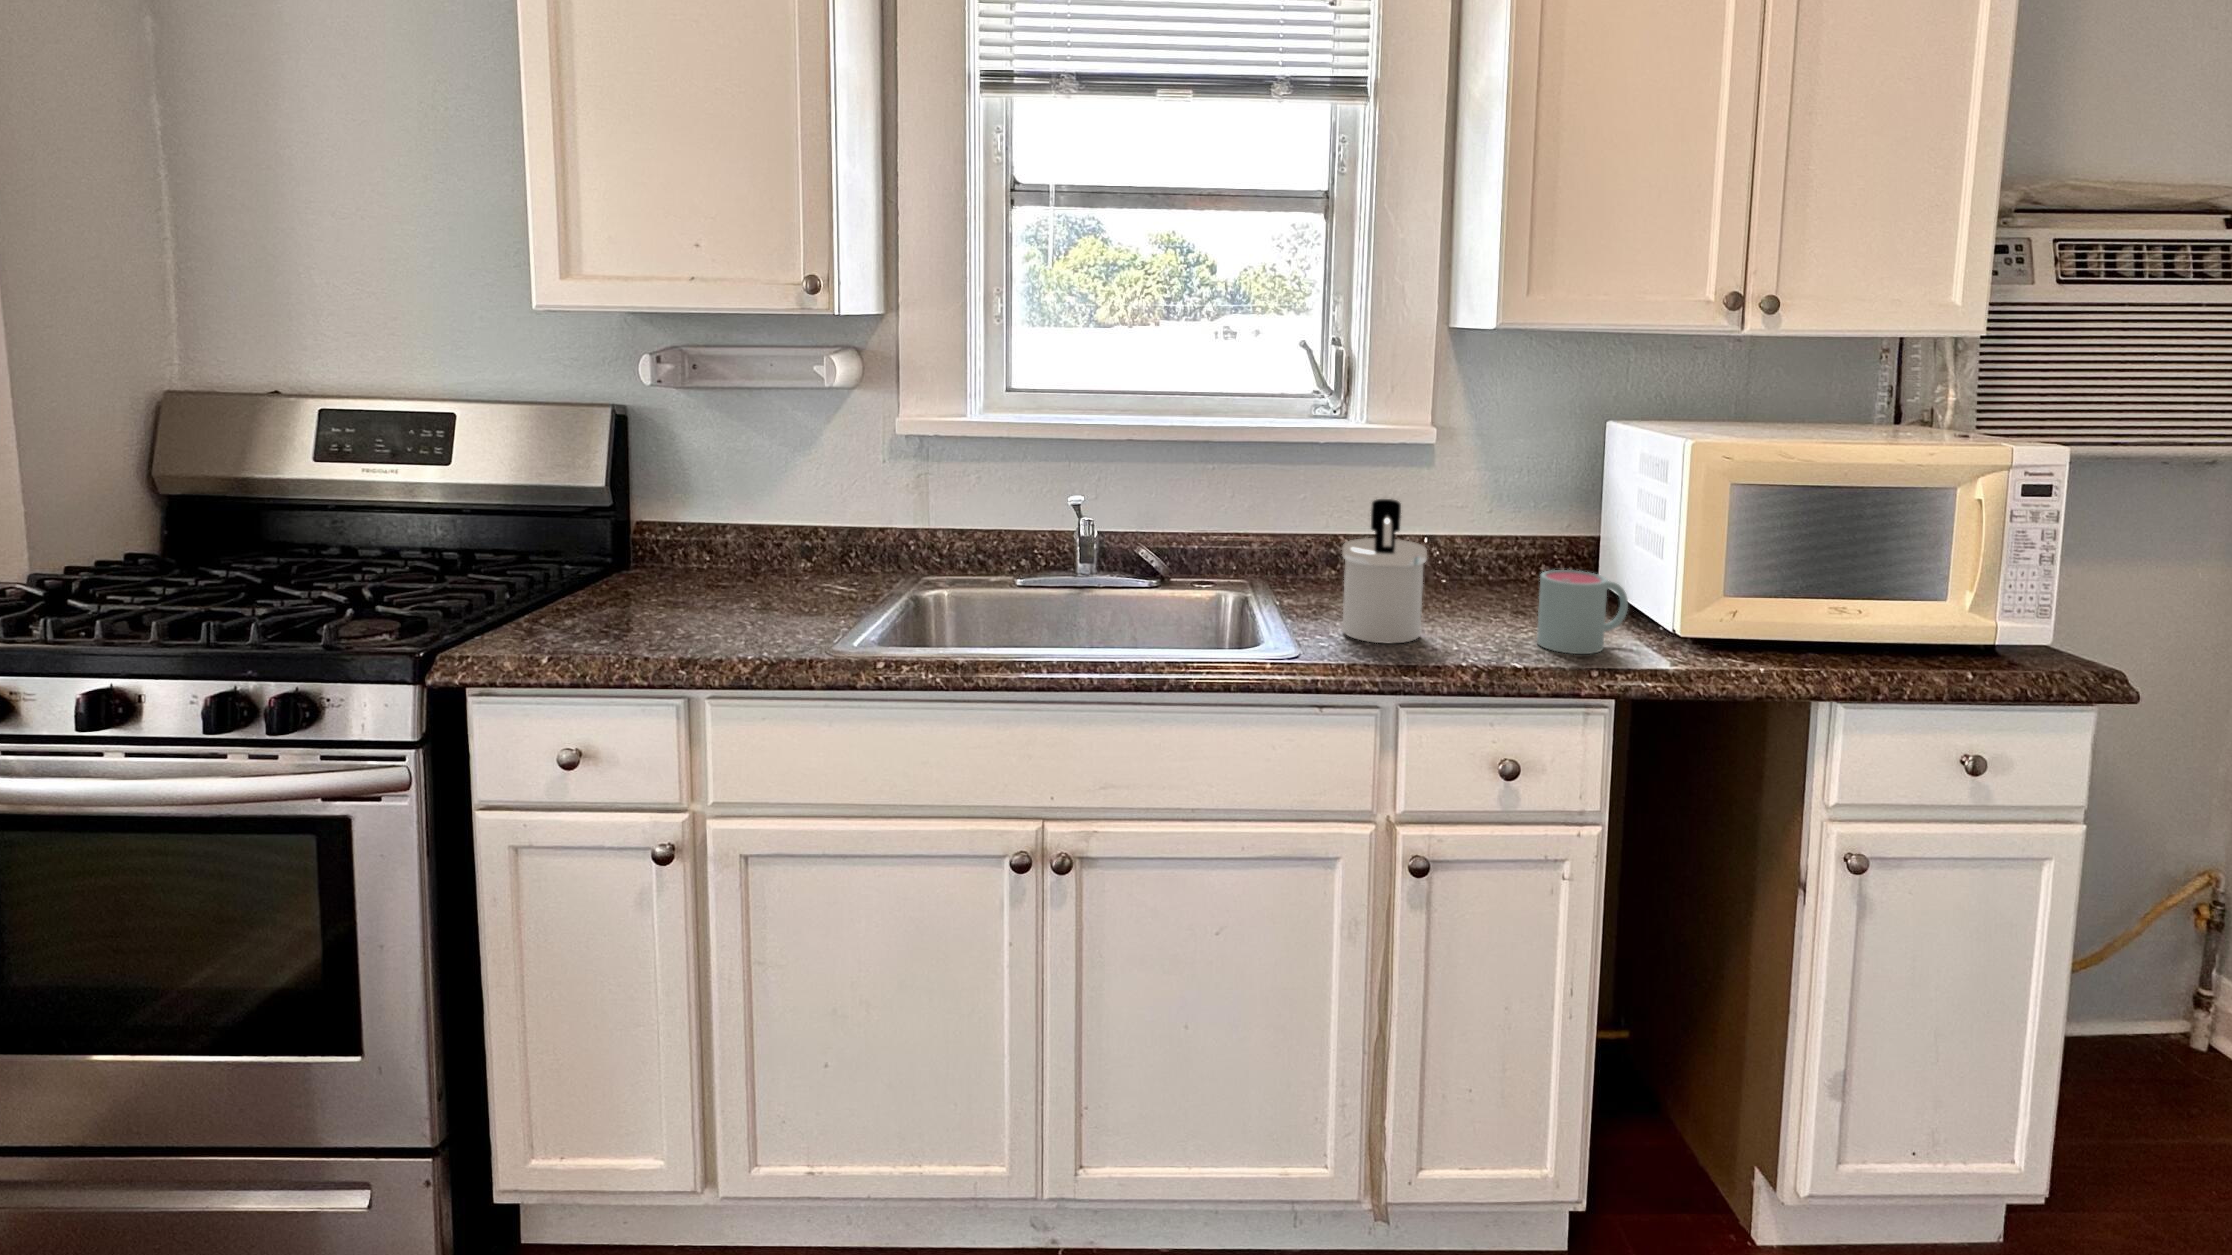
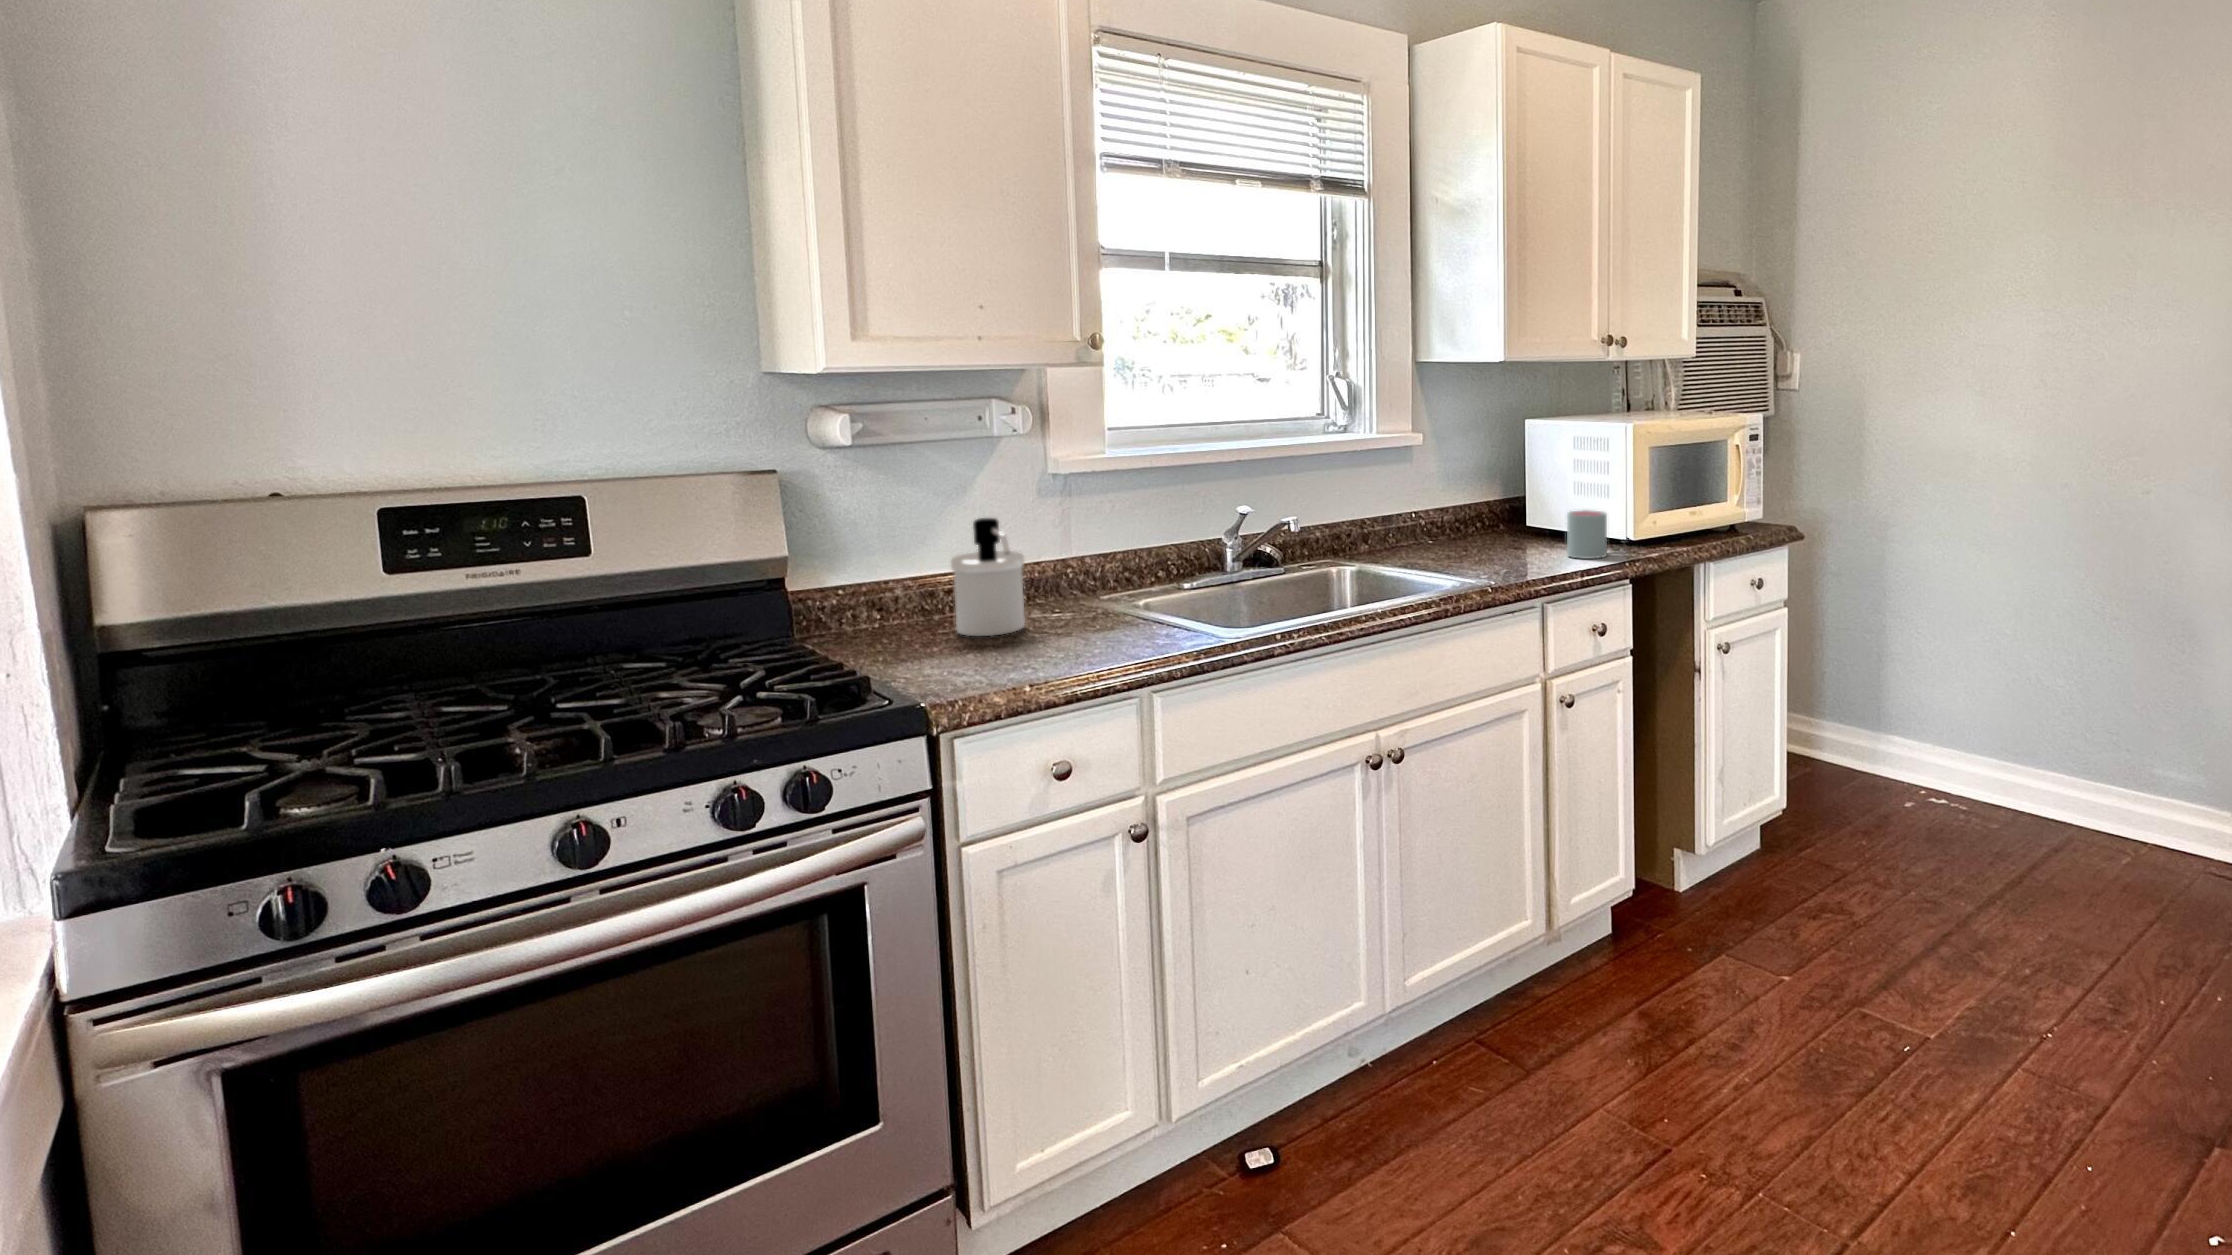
soap dispenser: present [1342,499,1427,643] -> present [951,518,1025,636]

